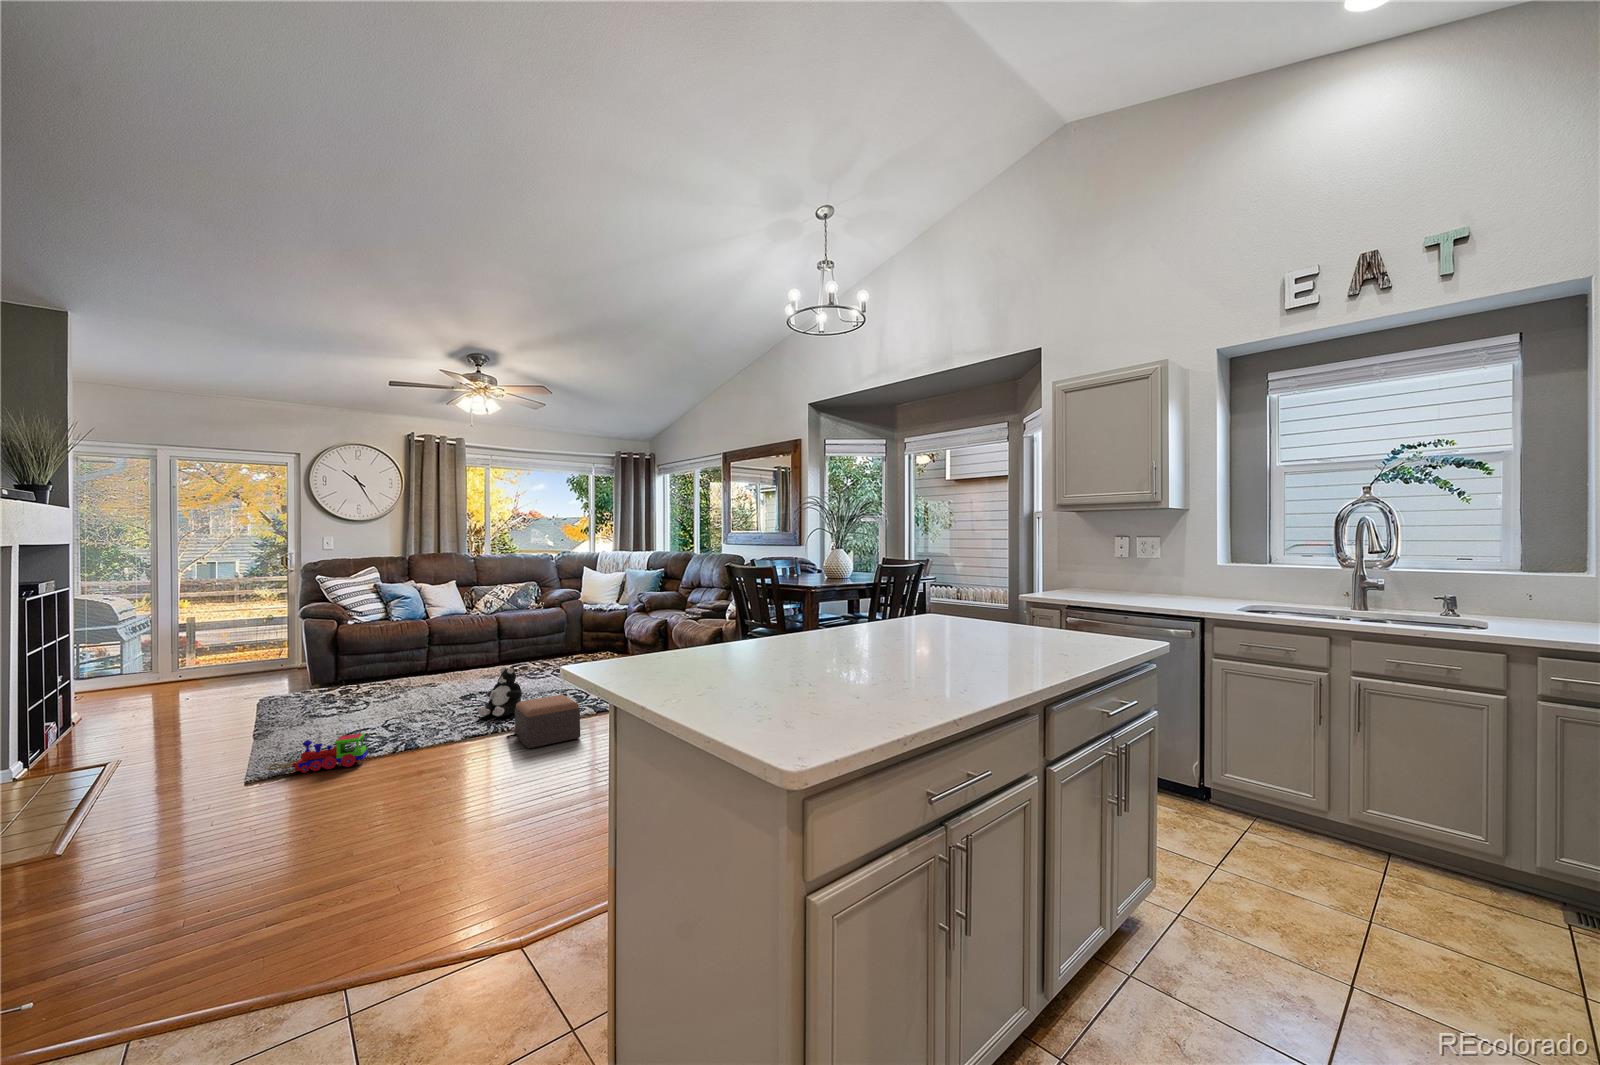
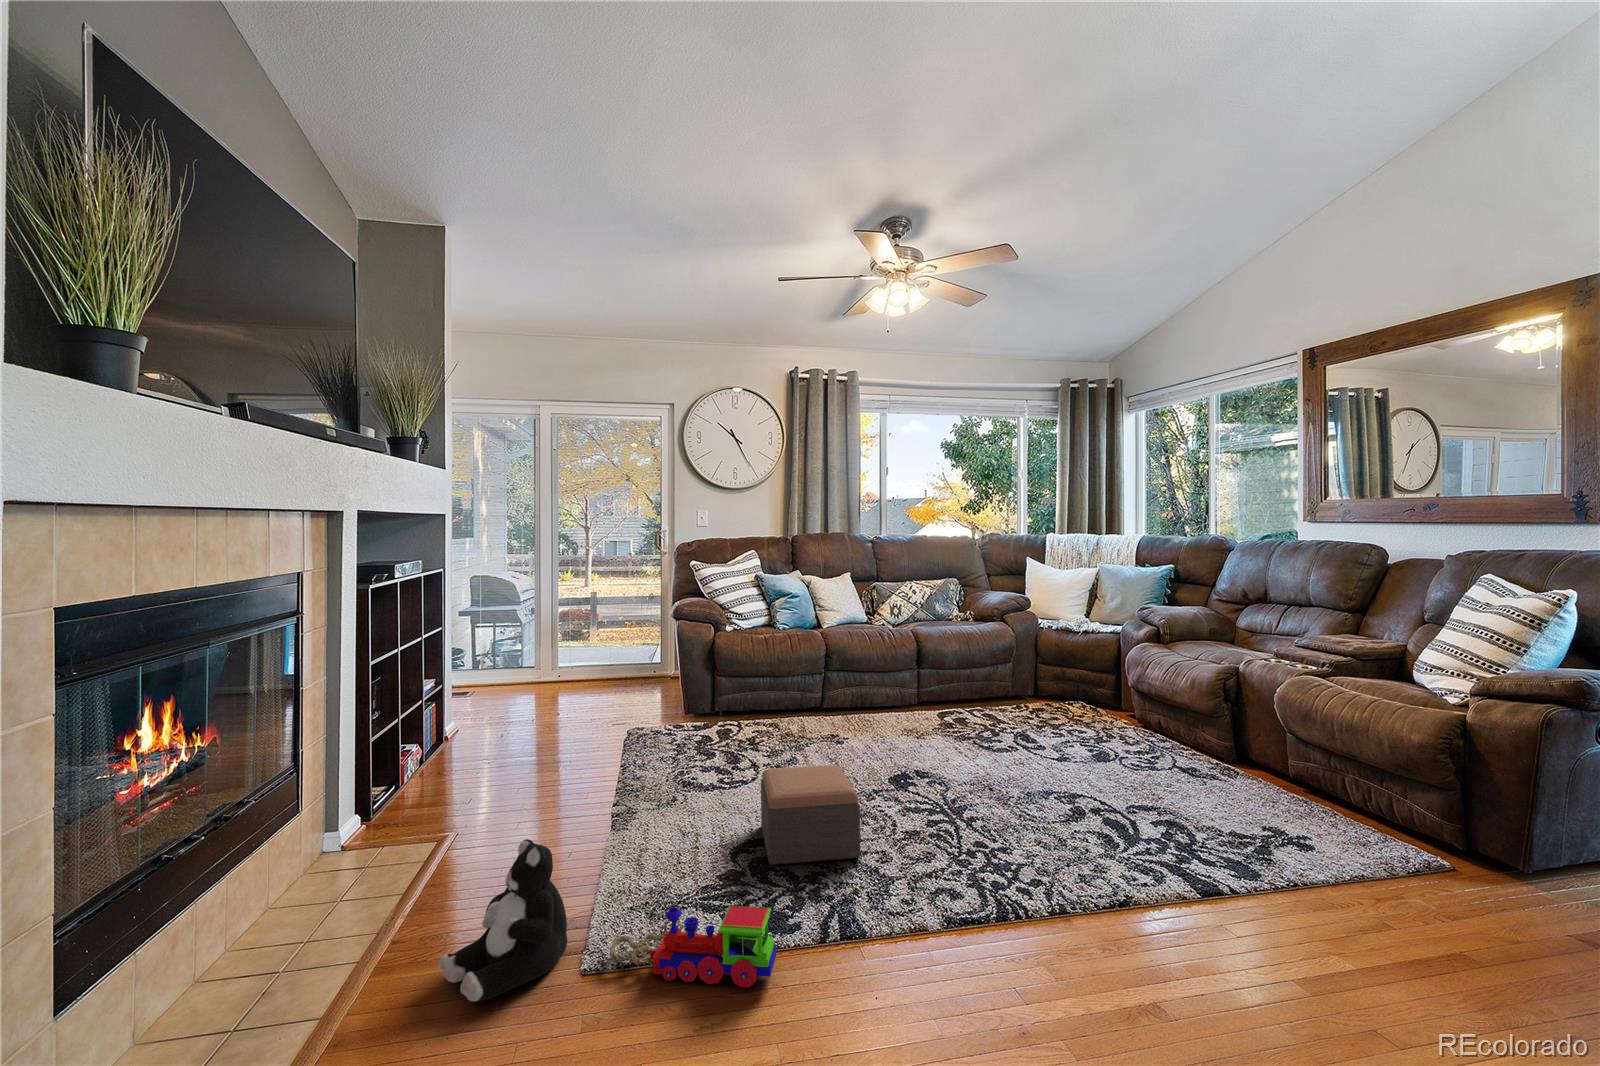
plush toy: present [477,667,522,717] -> present [439,839,567,1002]
footstool: present [515,695,580,749] -> present [761,765,860,865]

